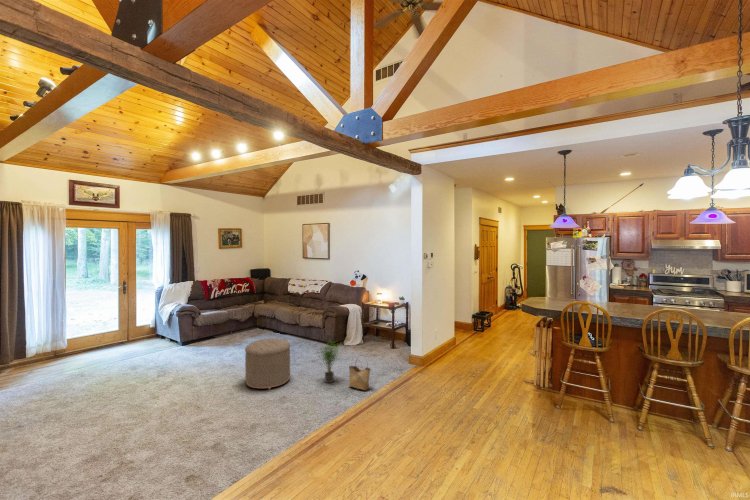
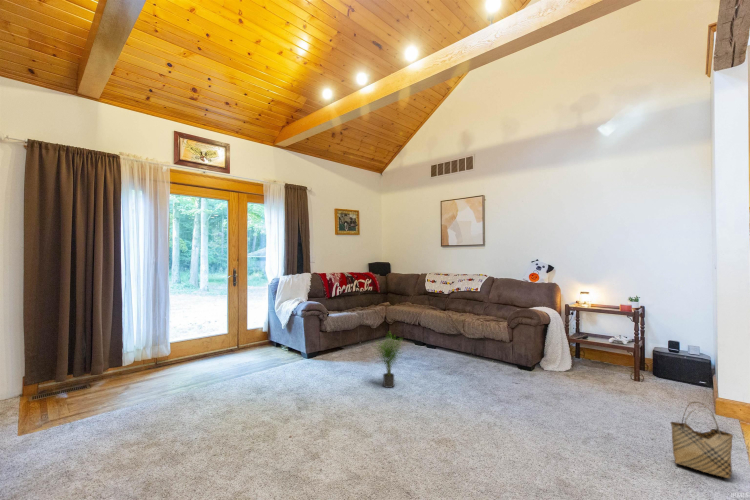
ottoman: present [245,339,290,389] -> none [453,358,534,455]
potted plant: present [318,342,338,383] -> present [379,335,400,388]

